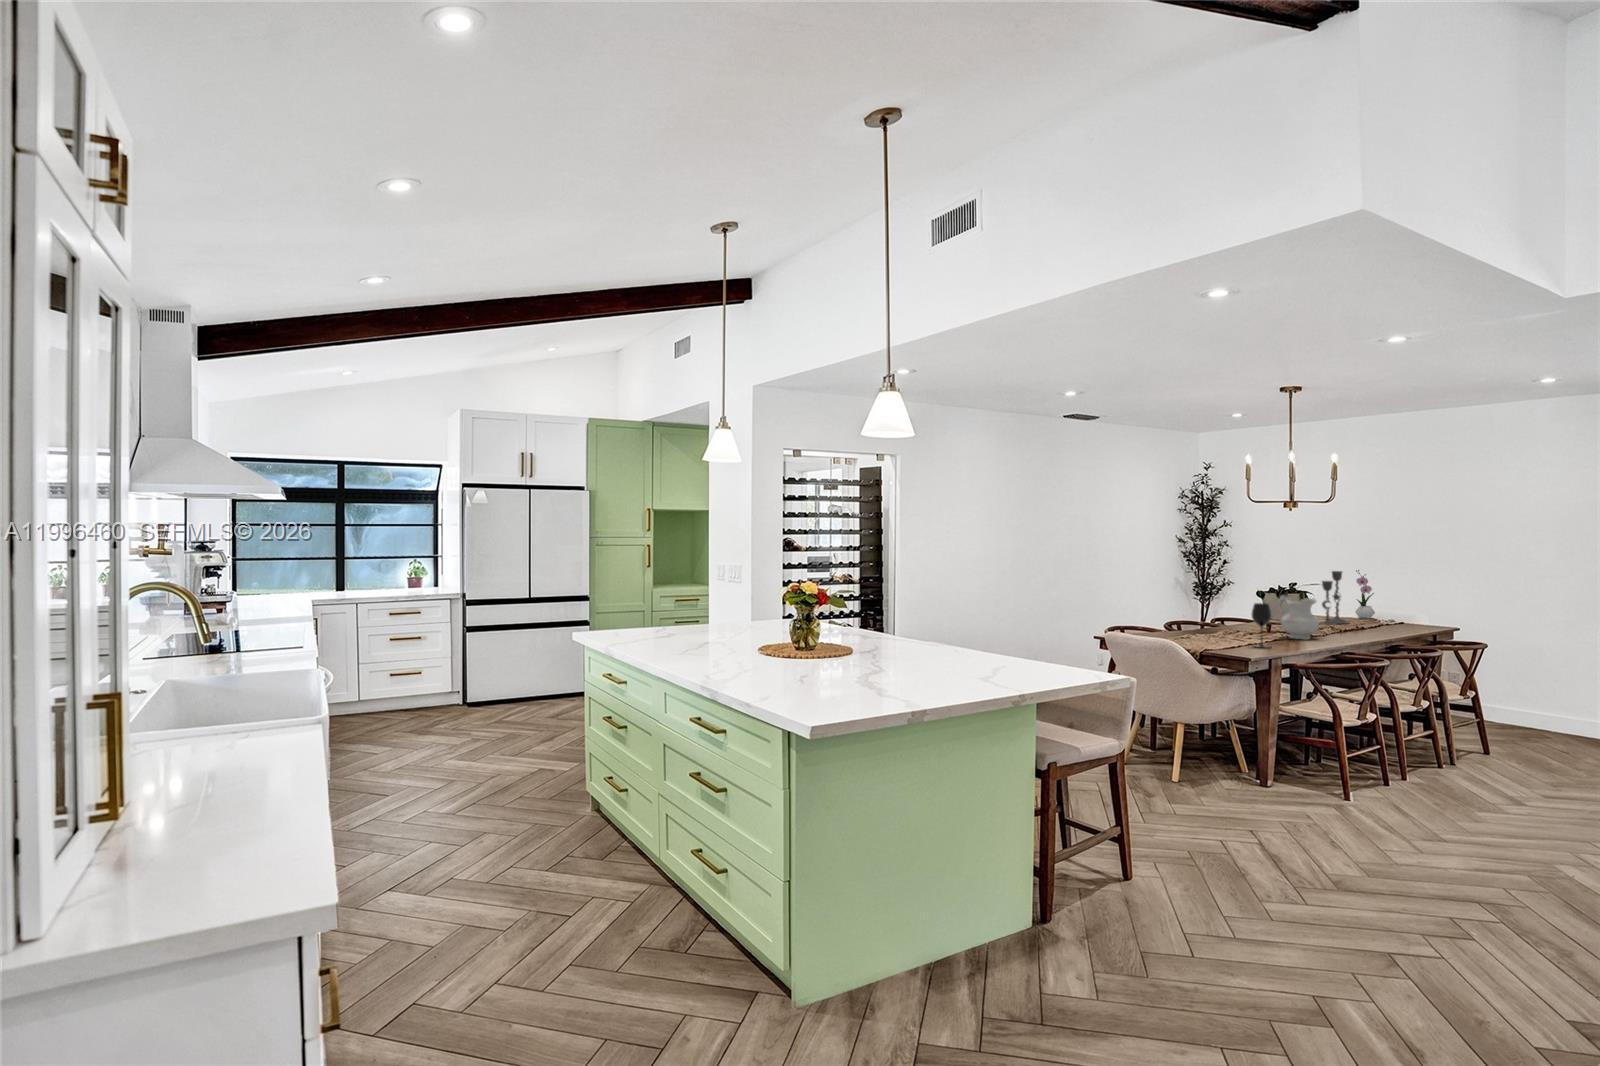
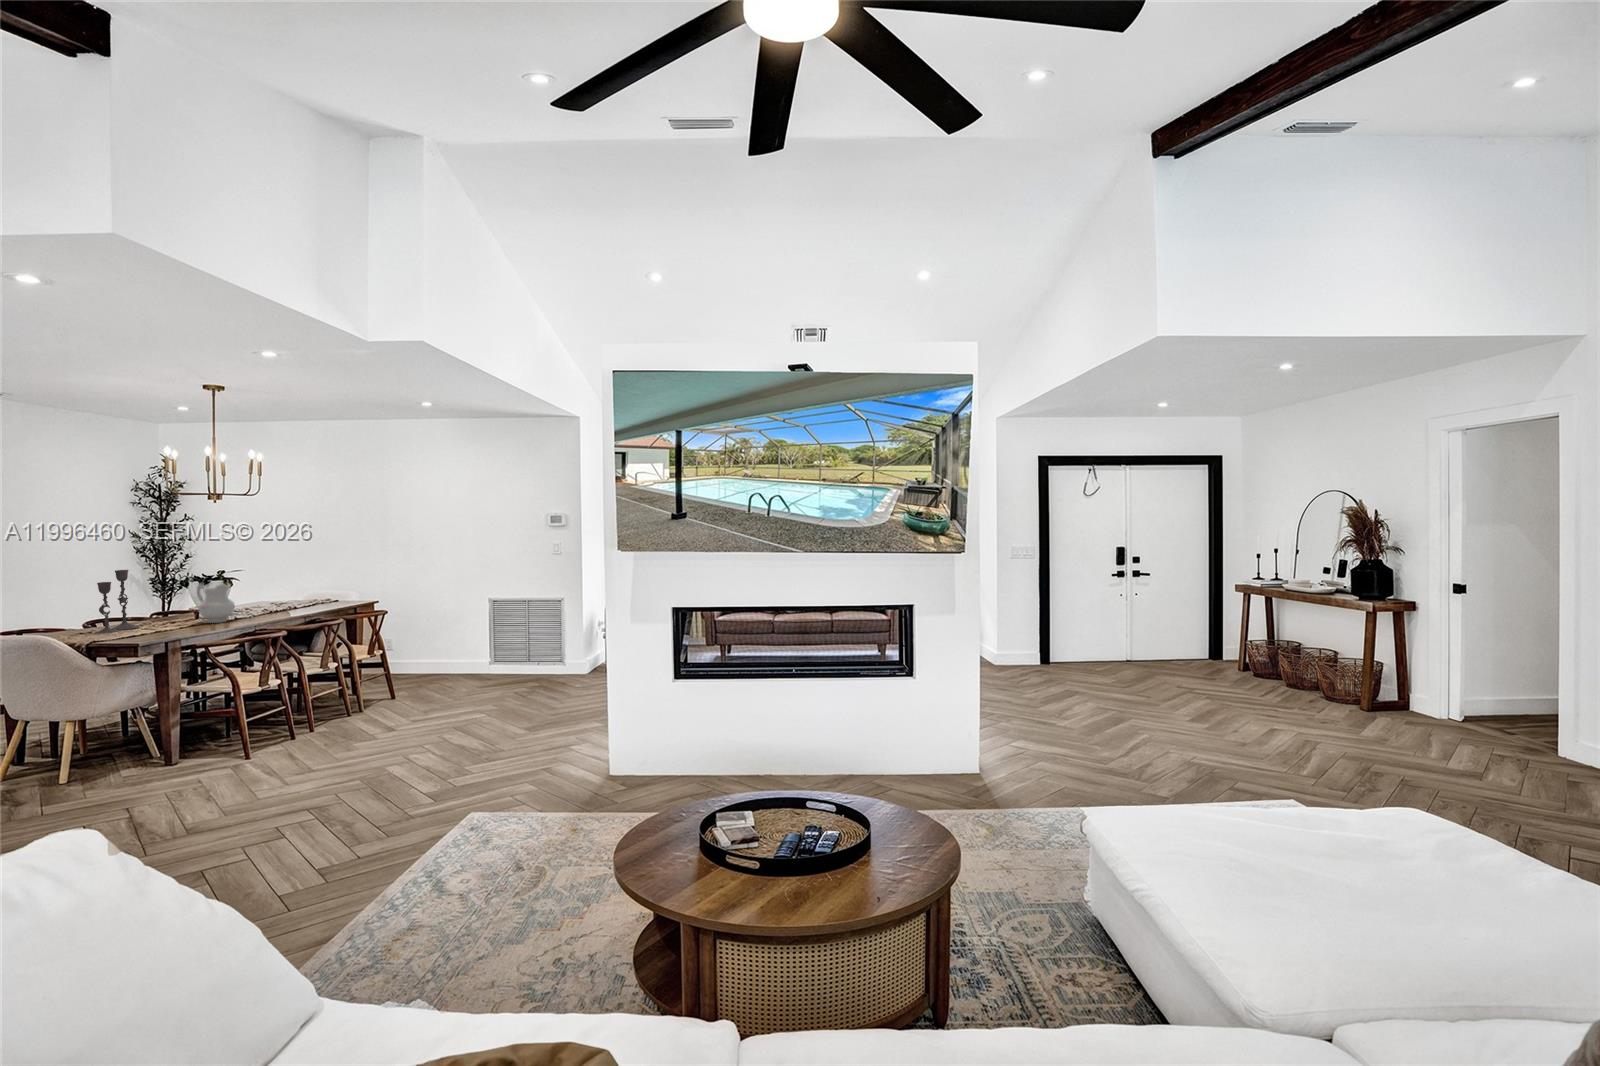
flower arrangement: present [1355,570,1375,619] -> none [297,556,315,600]
candlestick: present [1319,571,1348,625] -> present [95,570,139,634]
wineglass: present [1251,603,1271,648] -> none [153,592,175,634]

